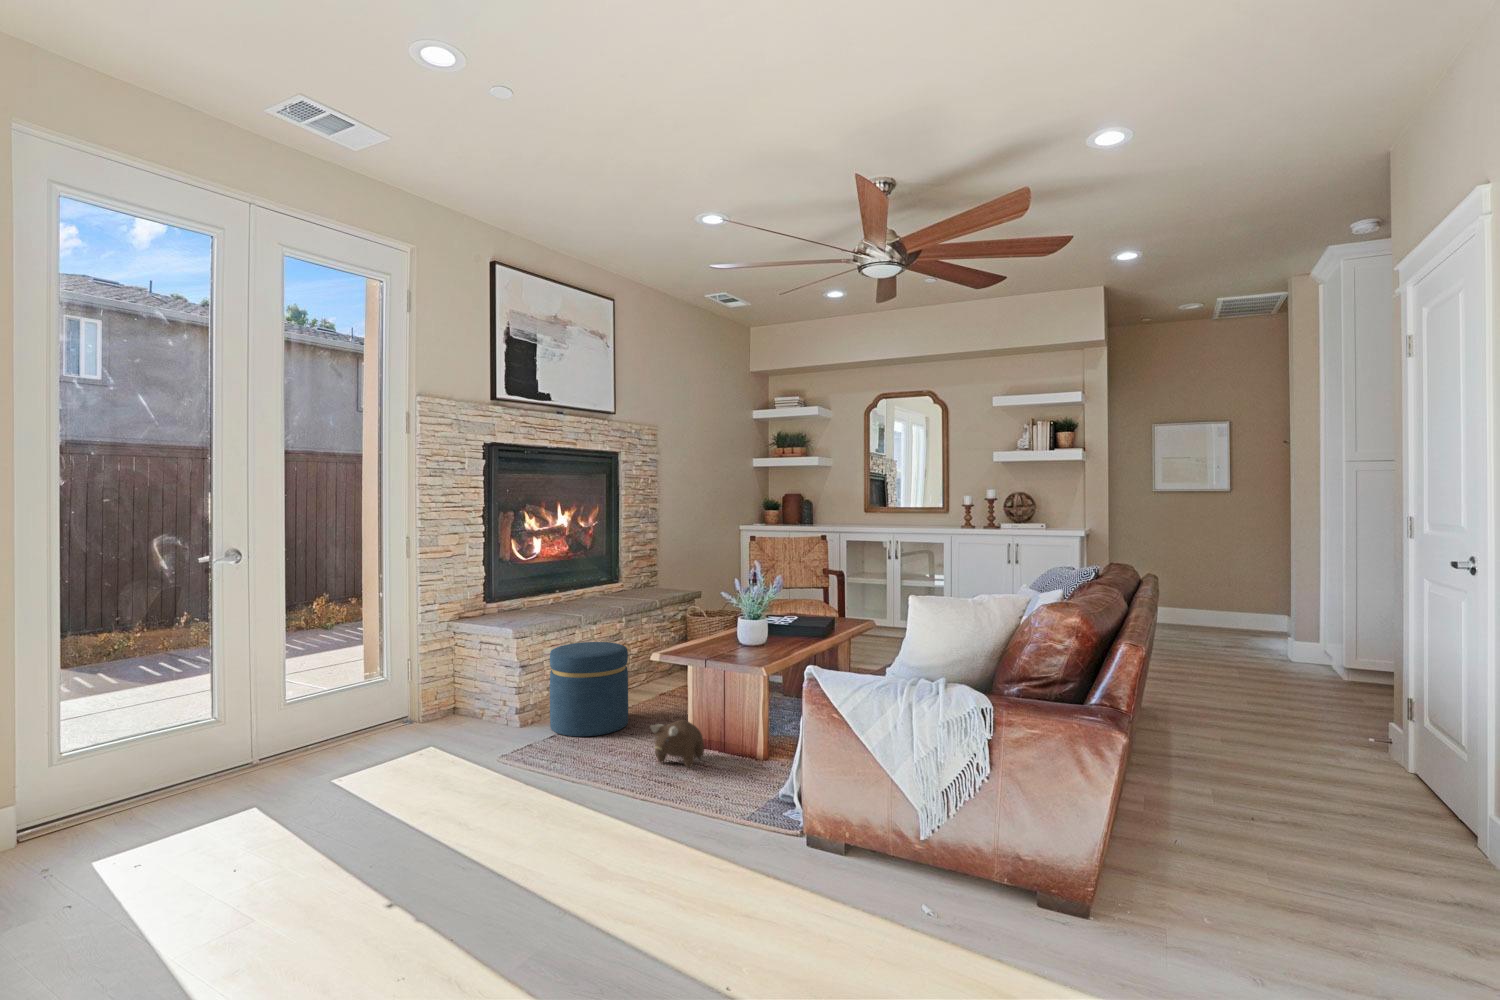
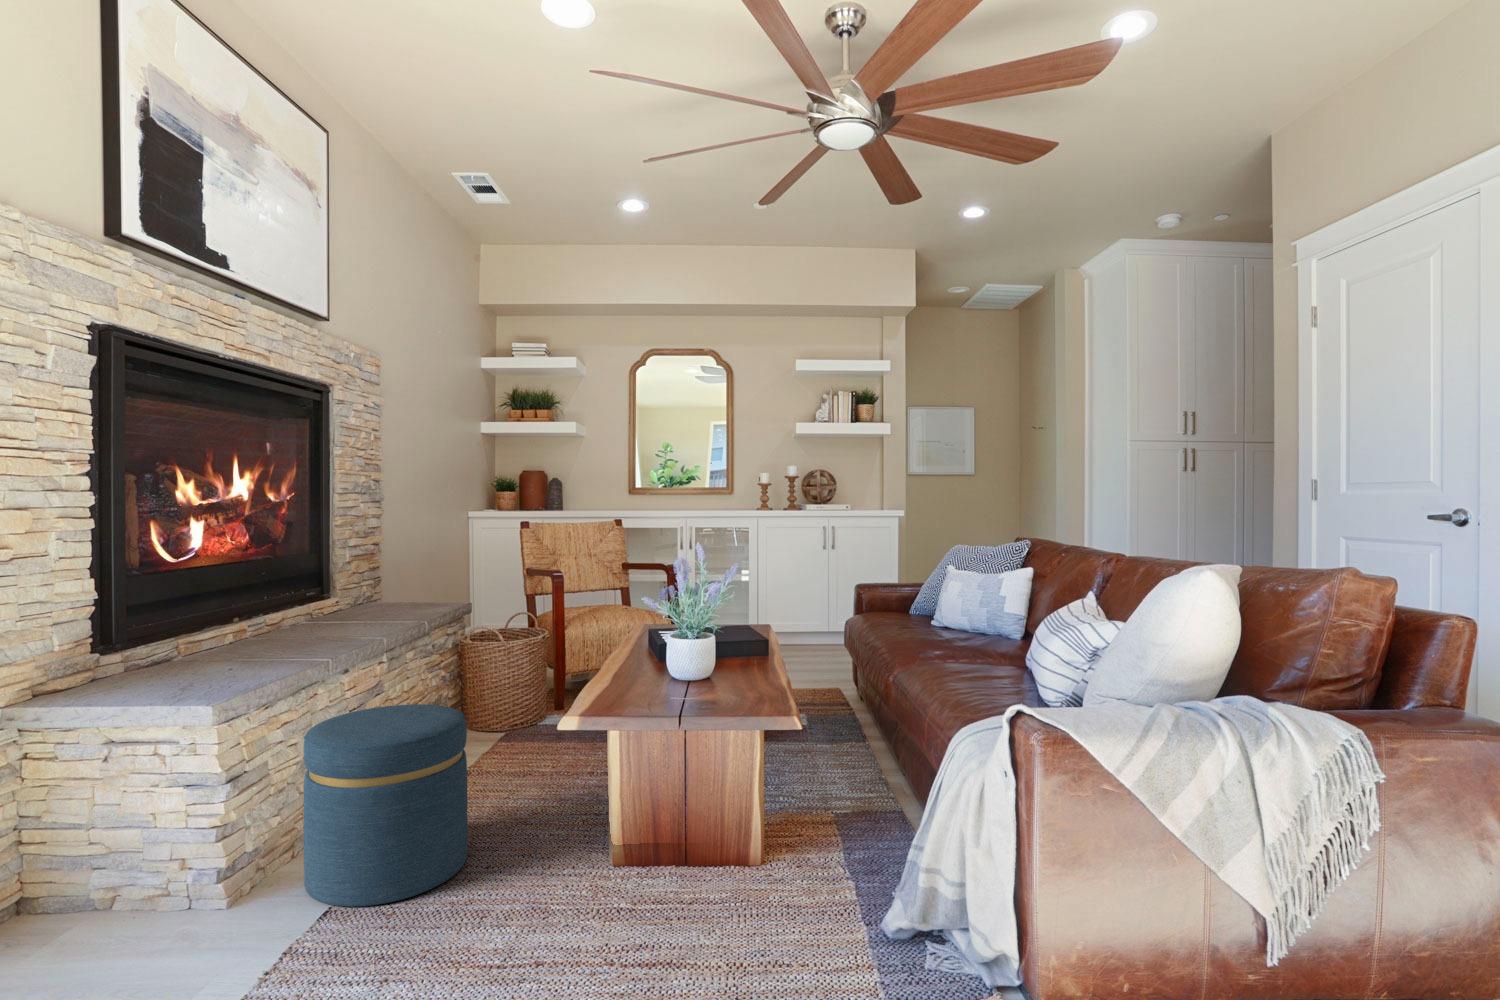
plush toy: present [650,720,704,768] -> none [602,832,688,924]

